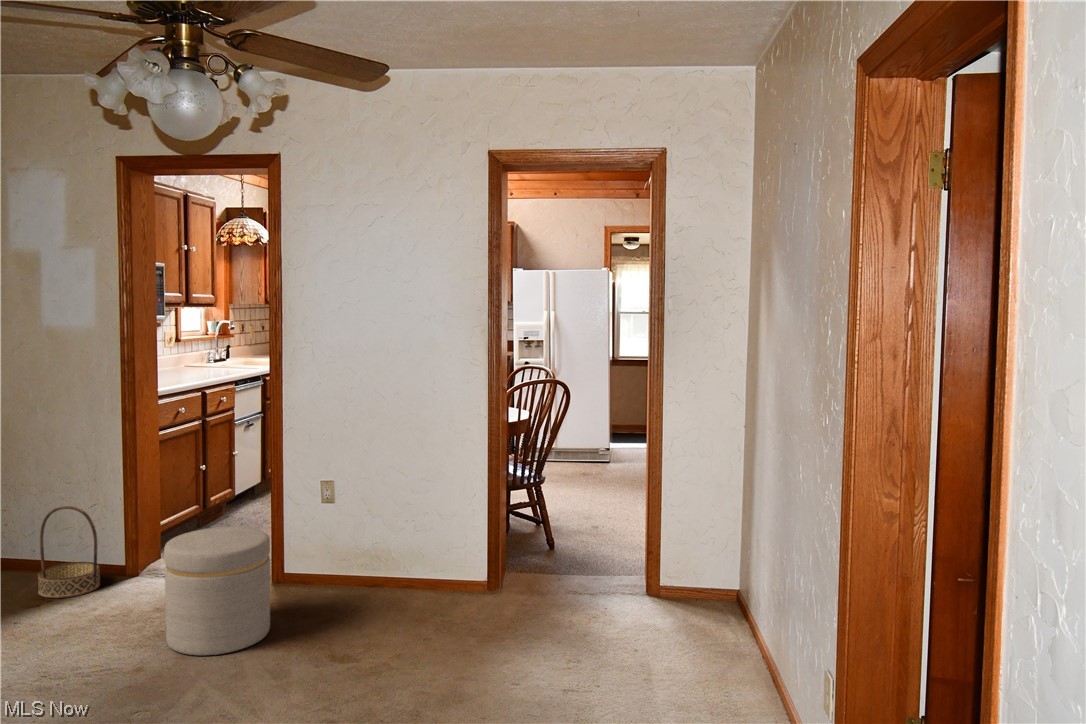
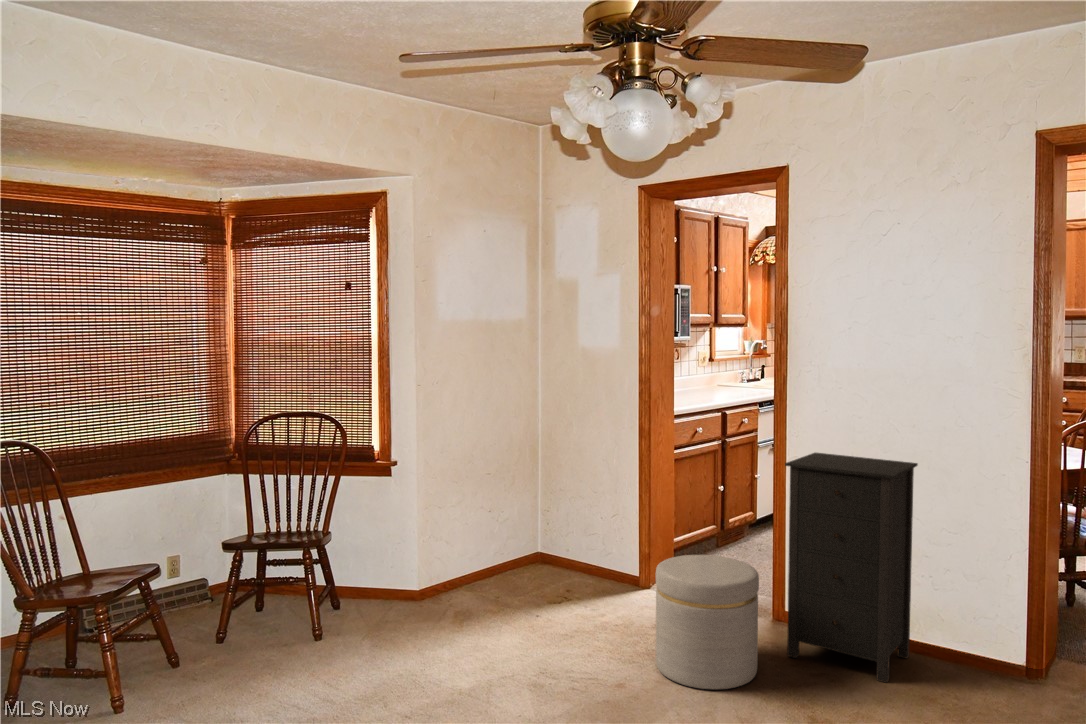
cabinet: none [288,421,397,609] -> present [785,453,918,683]
basket: present [38,506,100,598] -> none [569,511,618,595]

